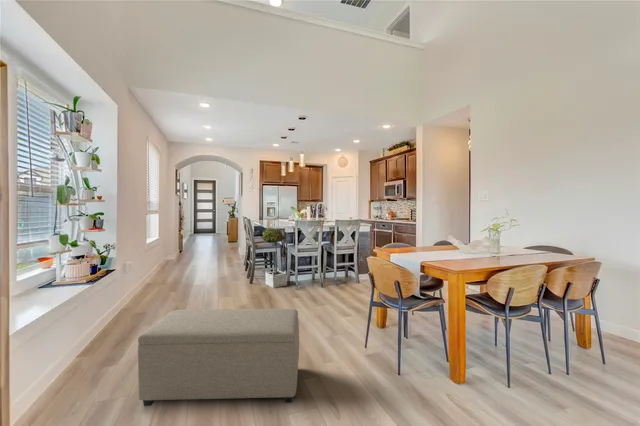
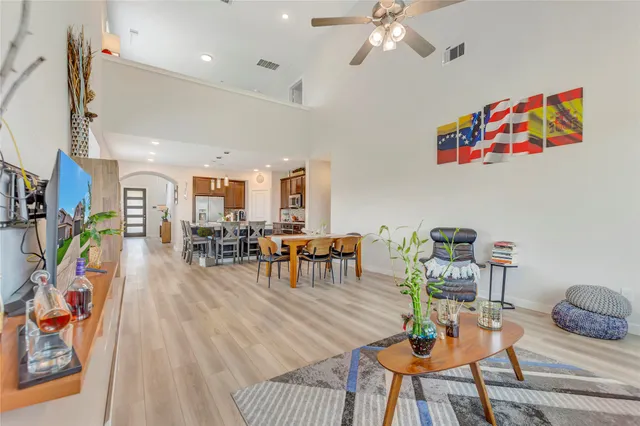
ottoman: present [138,309,299,406] -> none [139,264,222,308]

